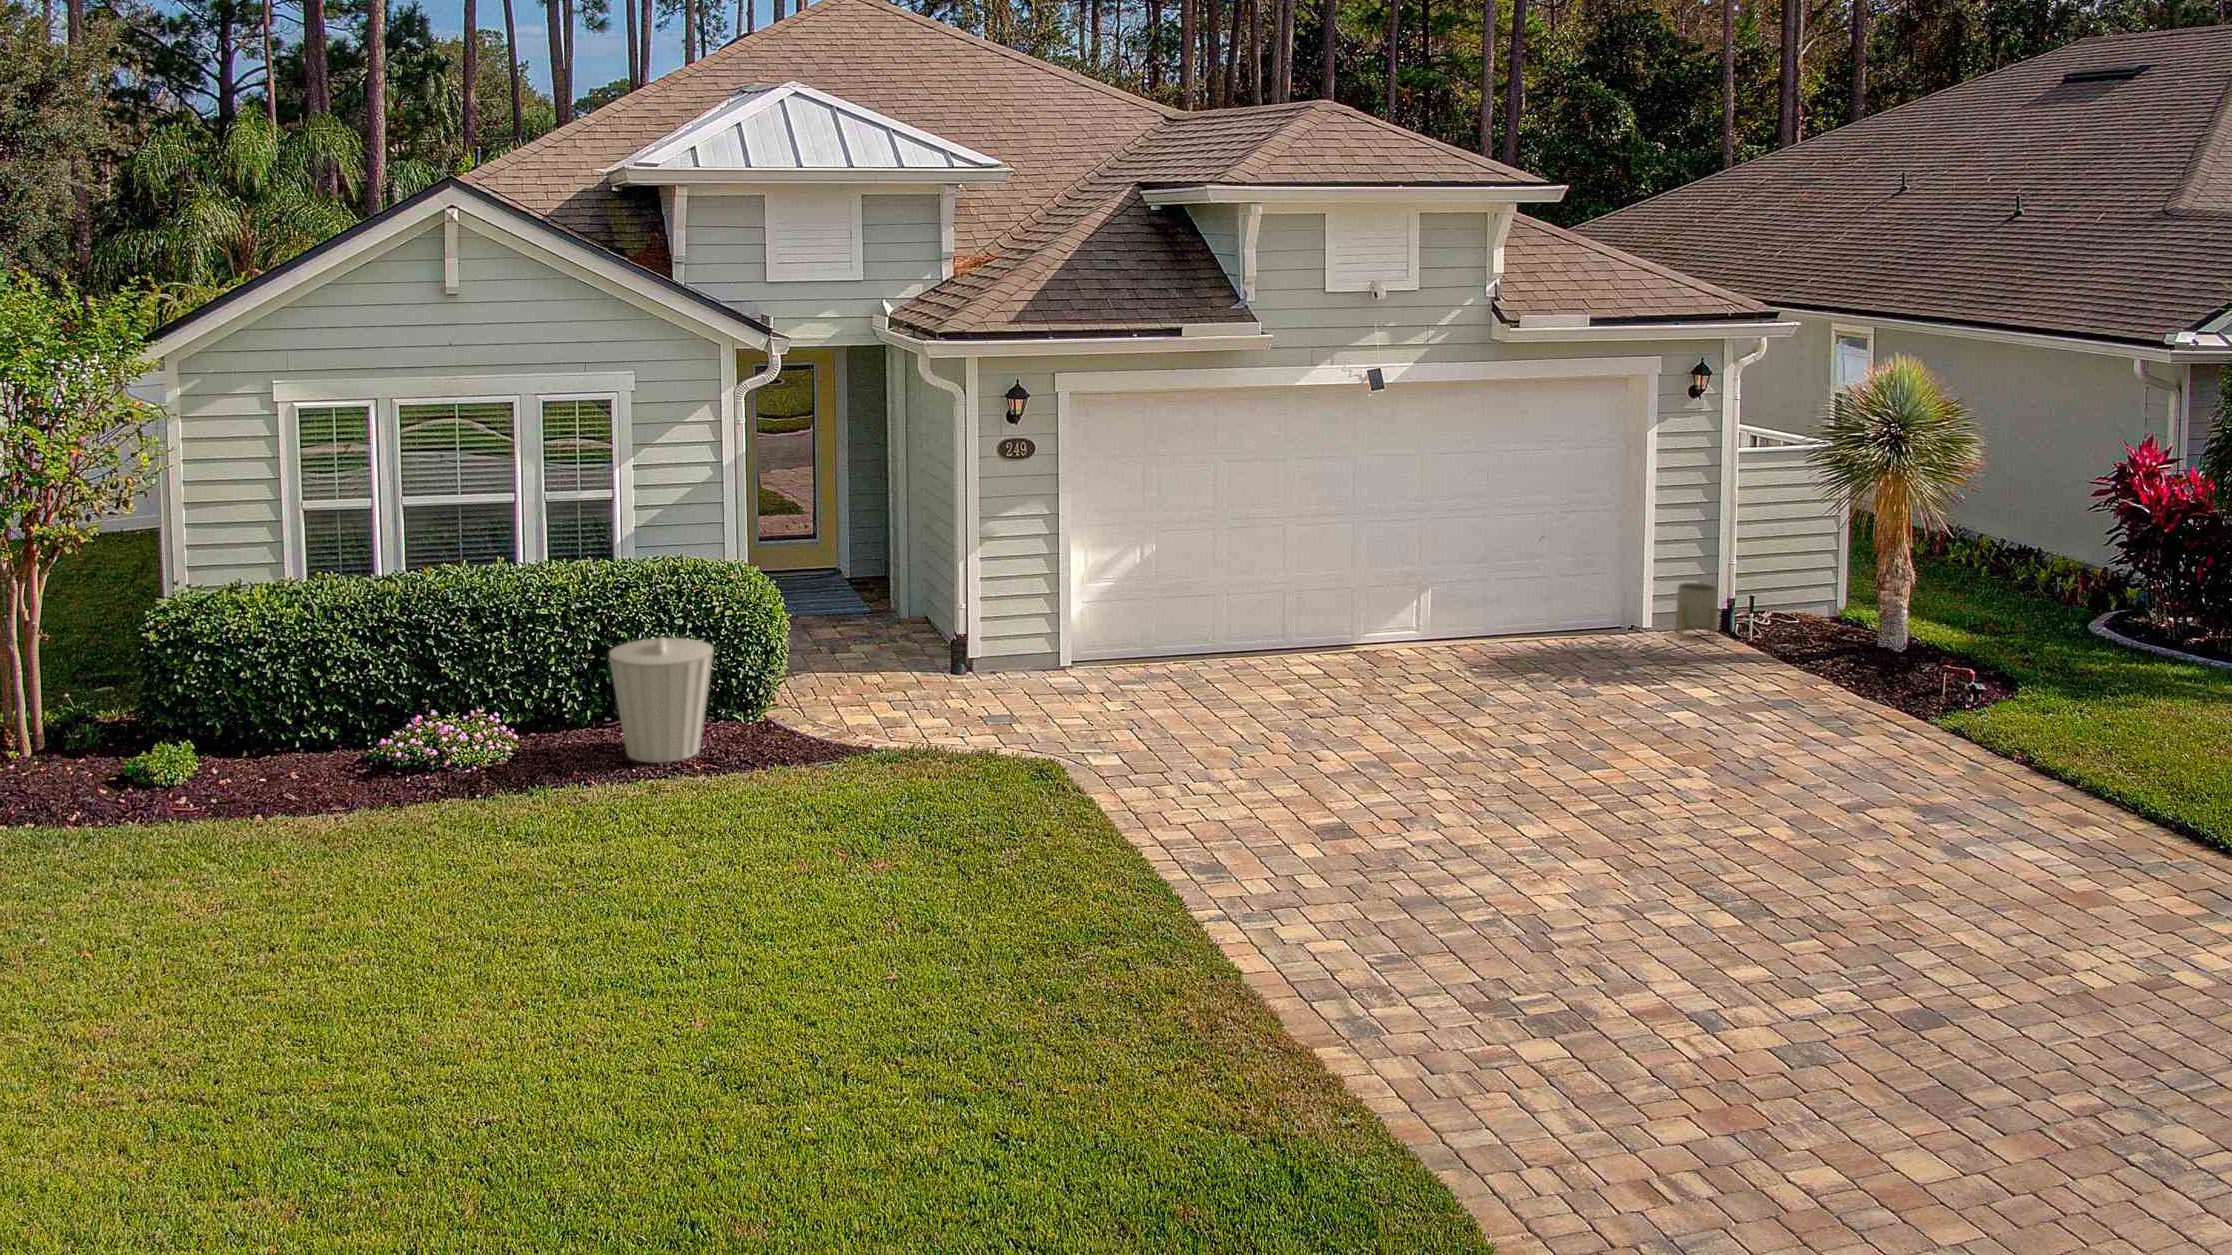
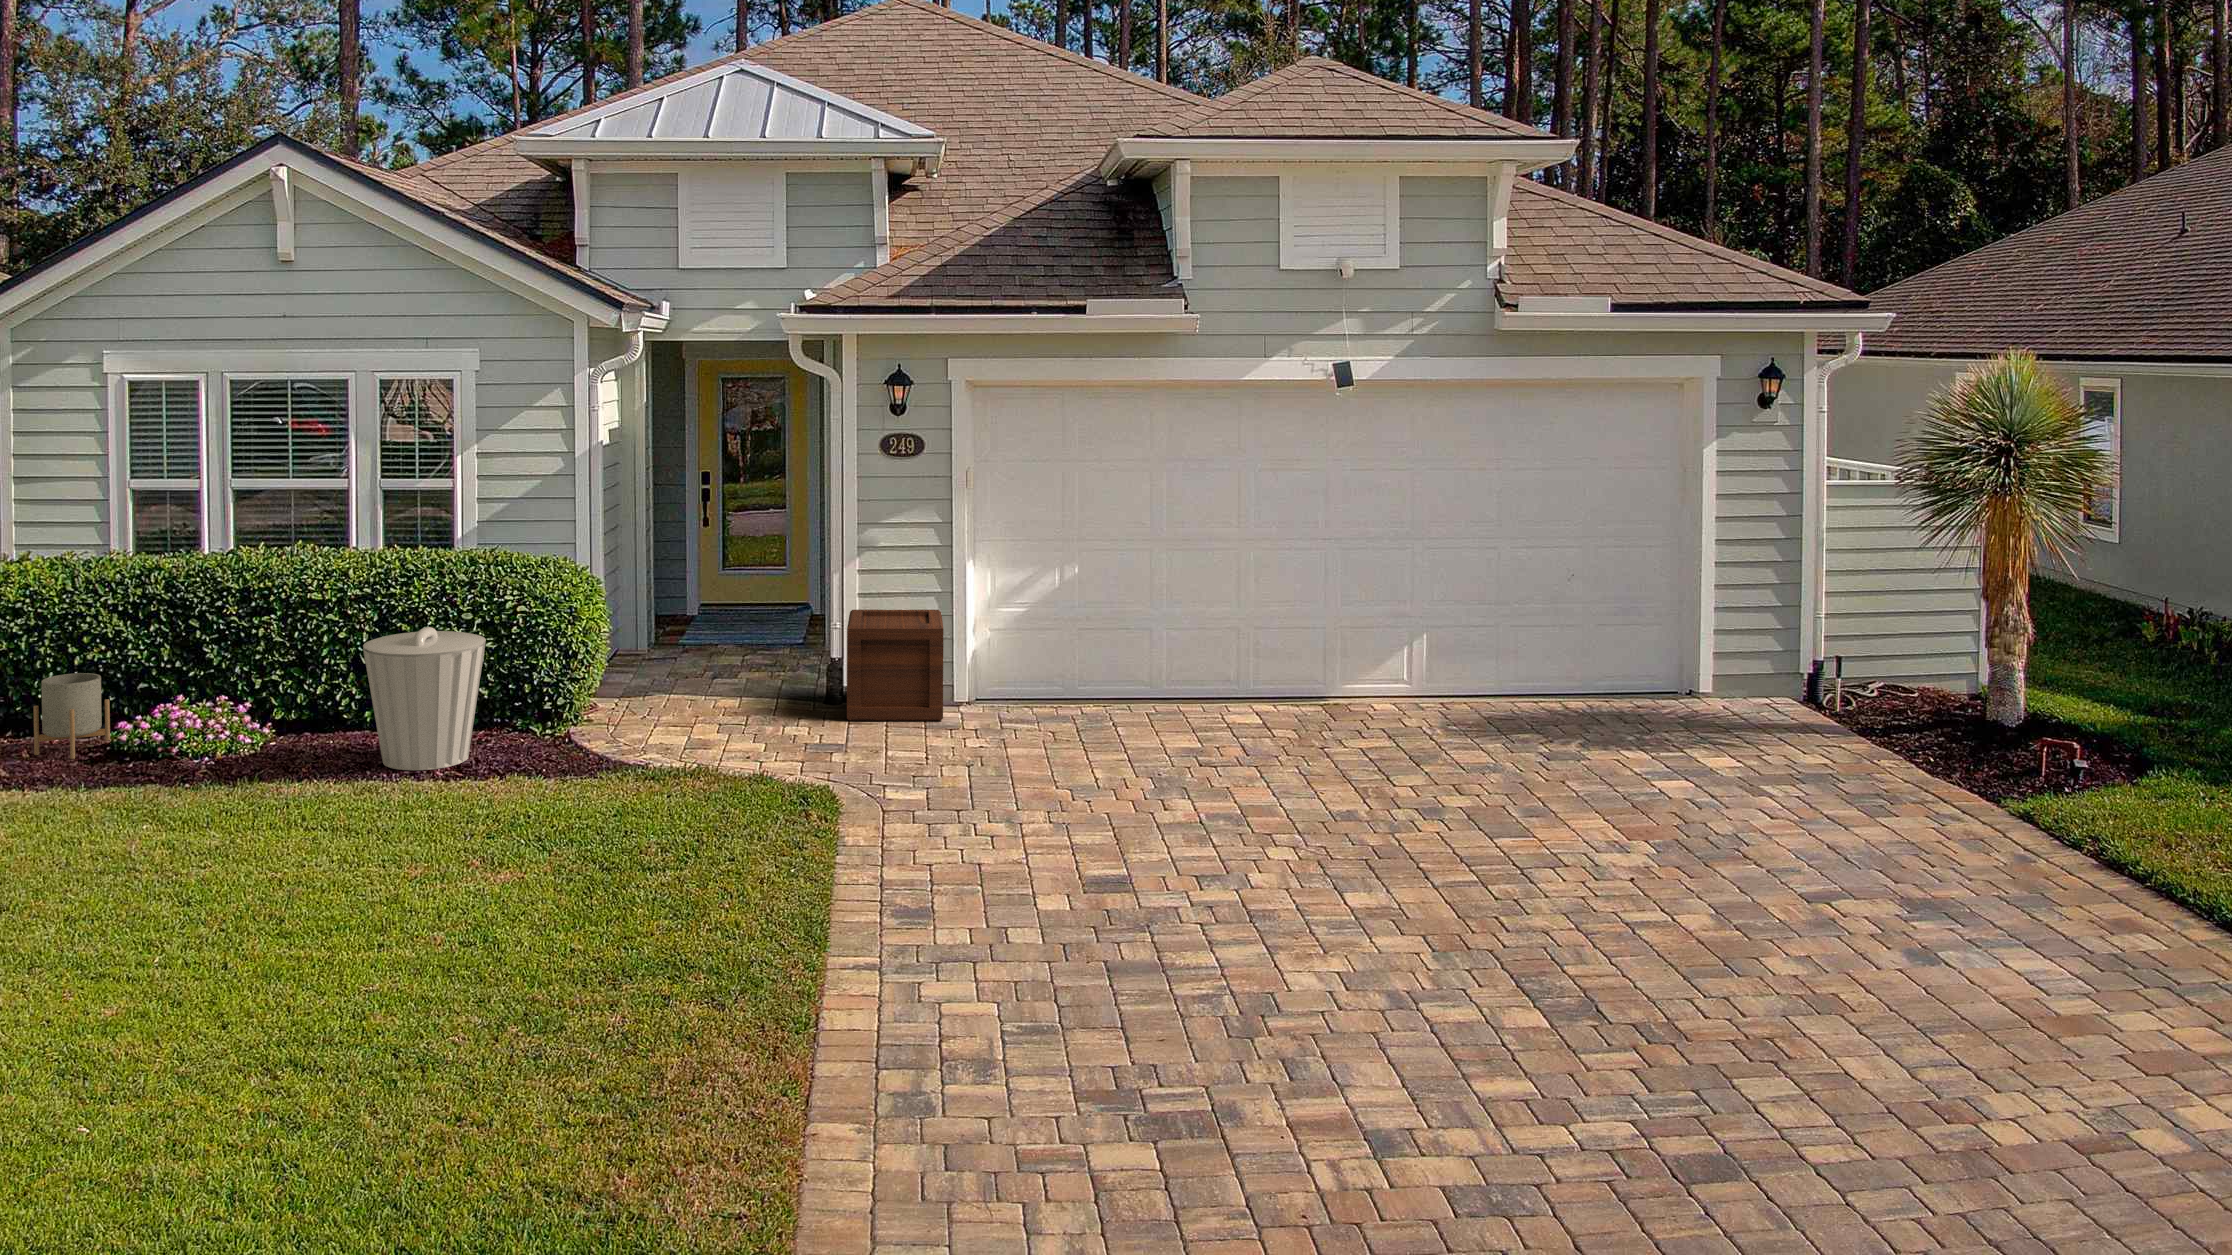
planter: present [1676,583,1717,641] -> present [34,673,110,759]
wooden crate: none [974,589,1070,691] -> present [847,610,944,721]

